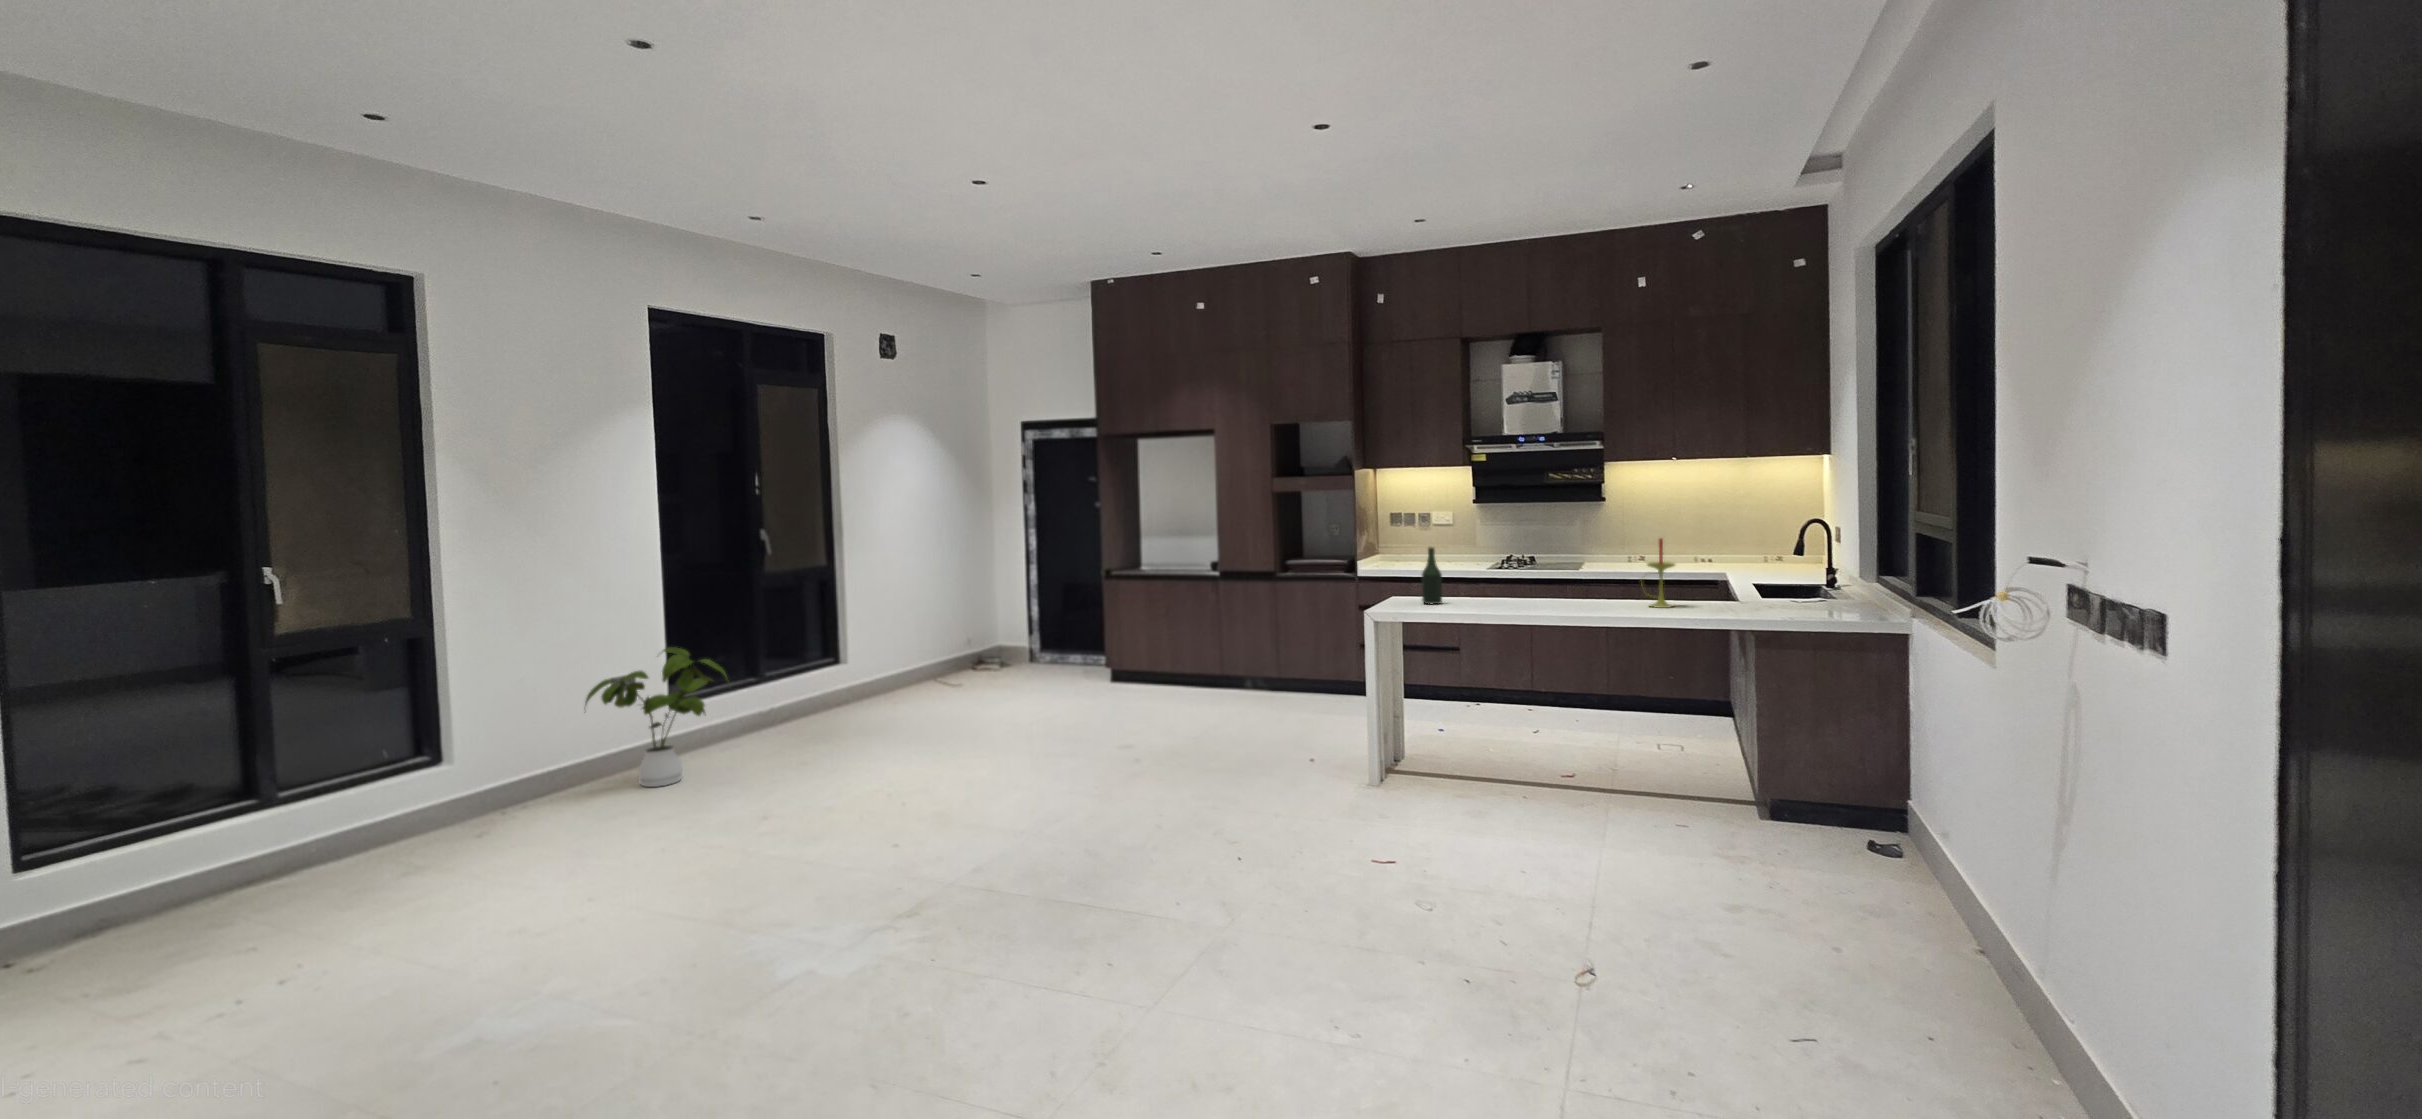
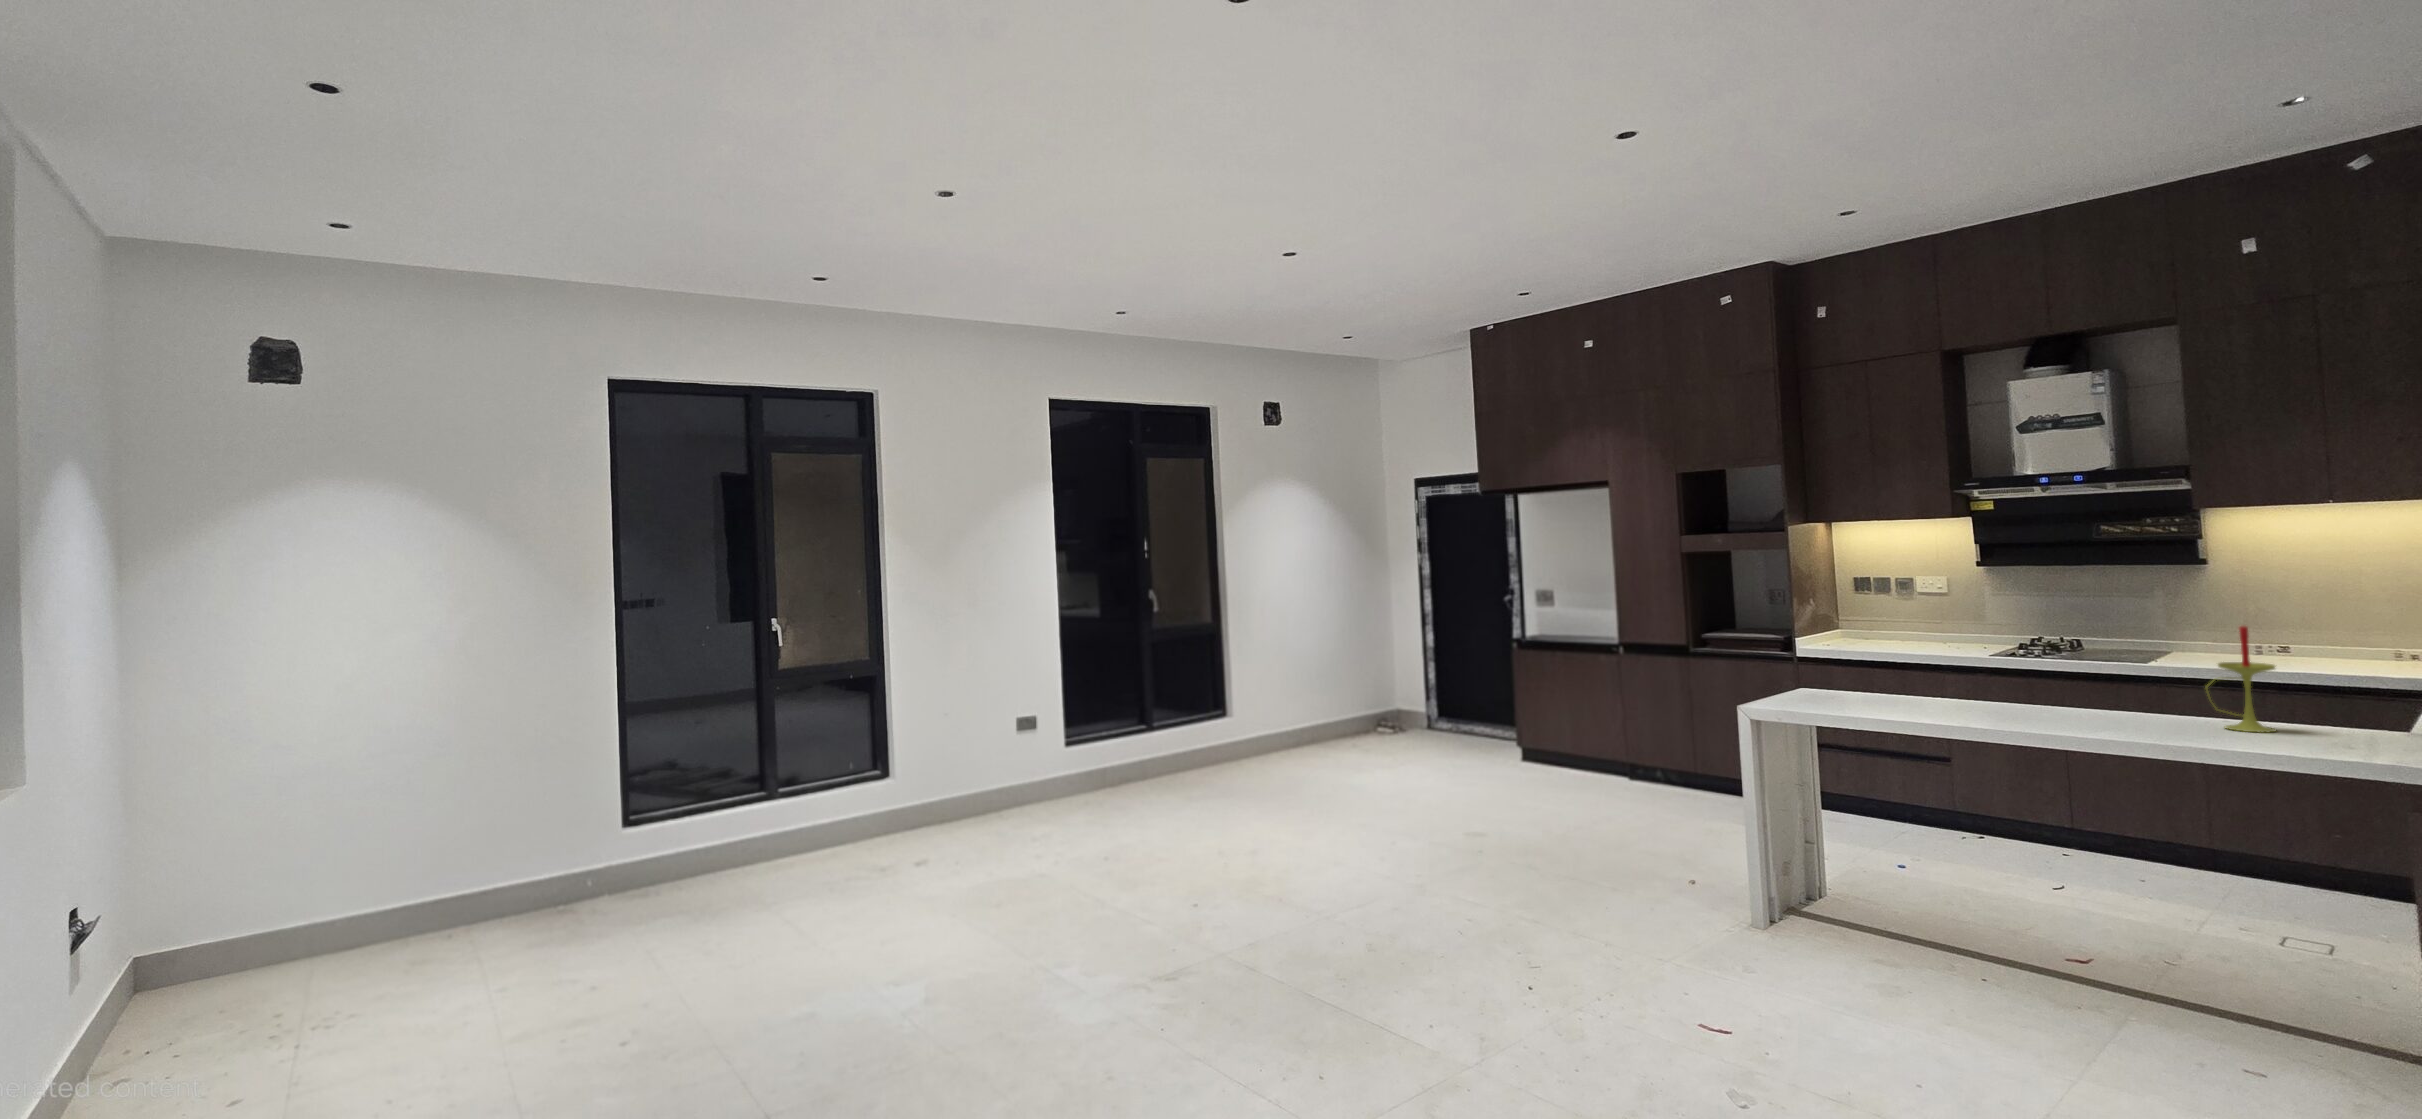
bottle: present [1422,547,1442,604] -> none [1841,627,1873,702]
house plant: present [585,647,726,787] -> none [991,695,1098,816]

